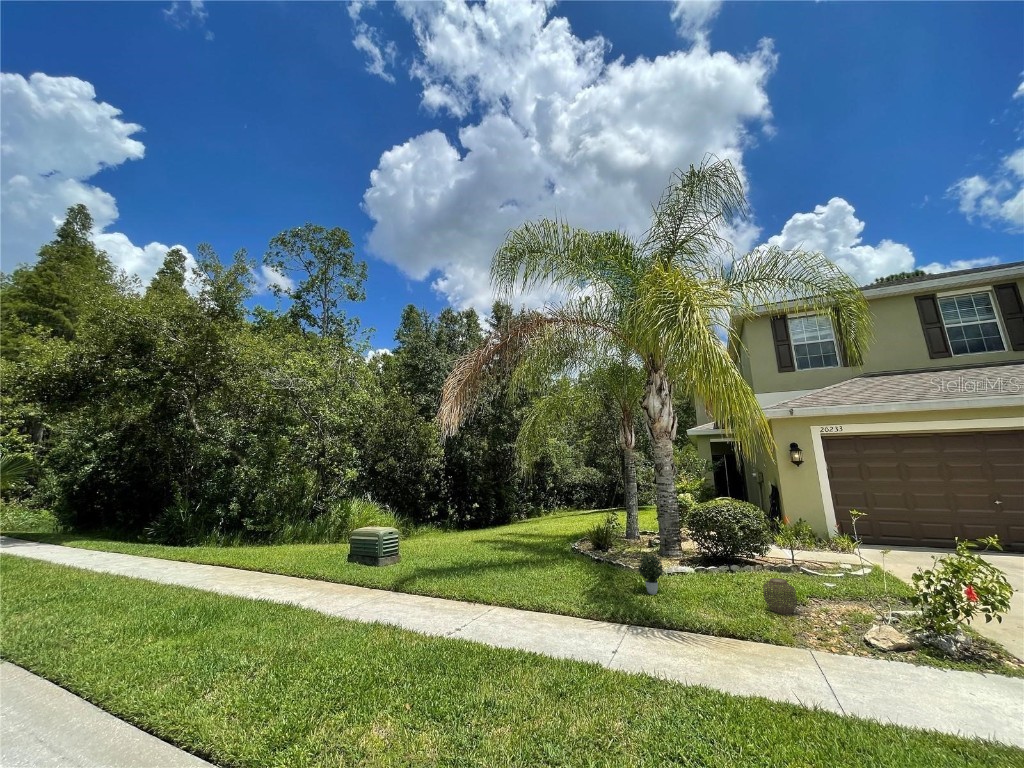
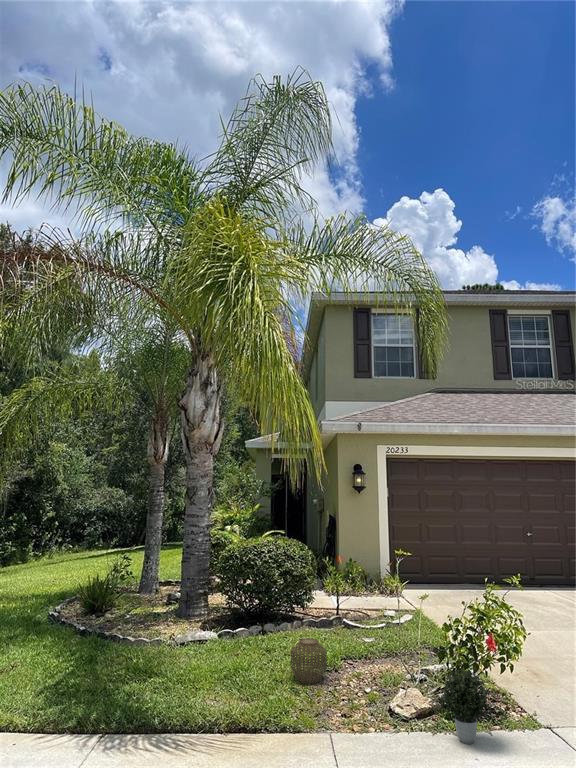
potted plant: present [638,555,664,595] -> present [442,670,489,744]

